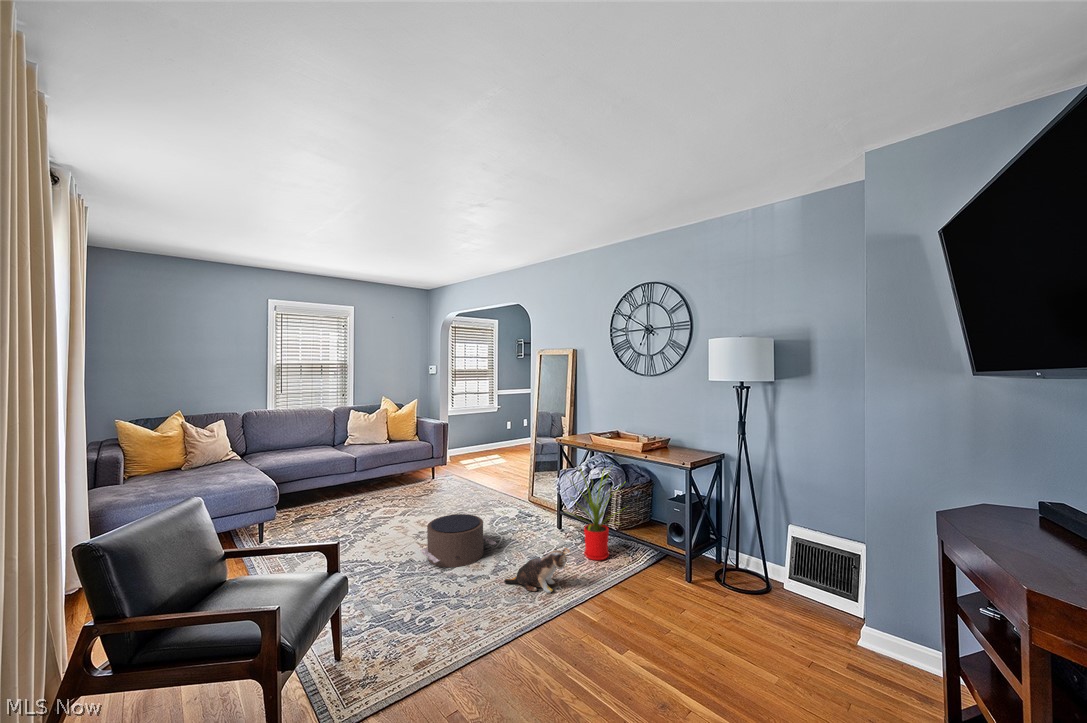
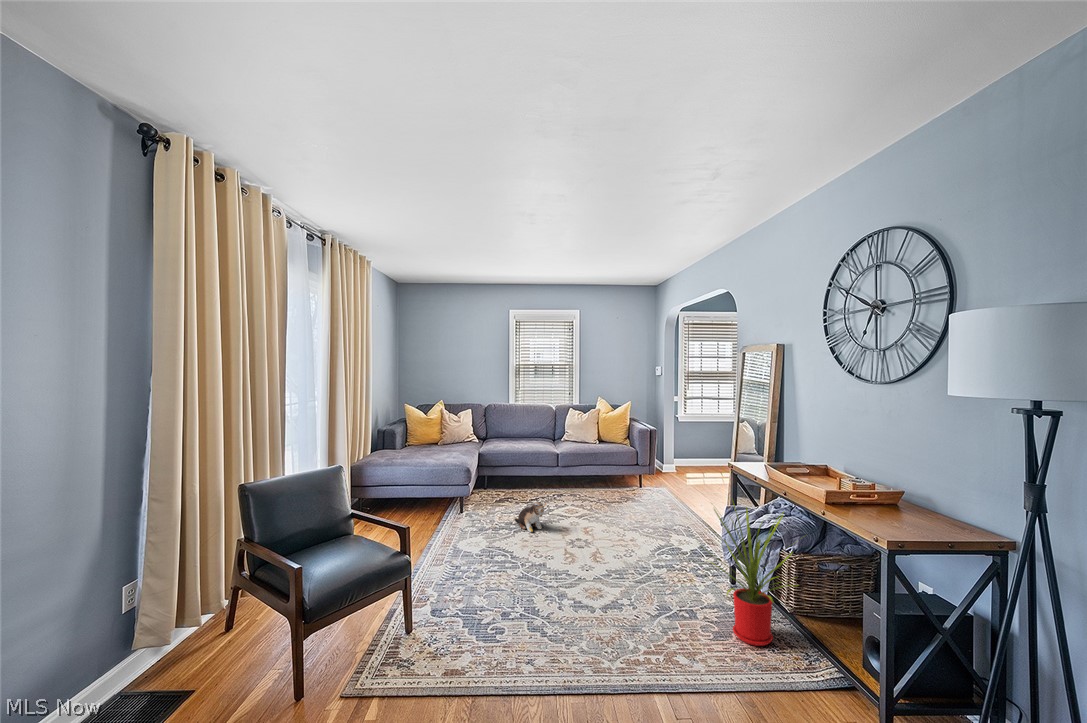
pouf: present [420,514,496,567] -> none [549,528,629,589]
plush toy: present [504,548,570,593] -> present [515,502,546,532]

